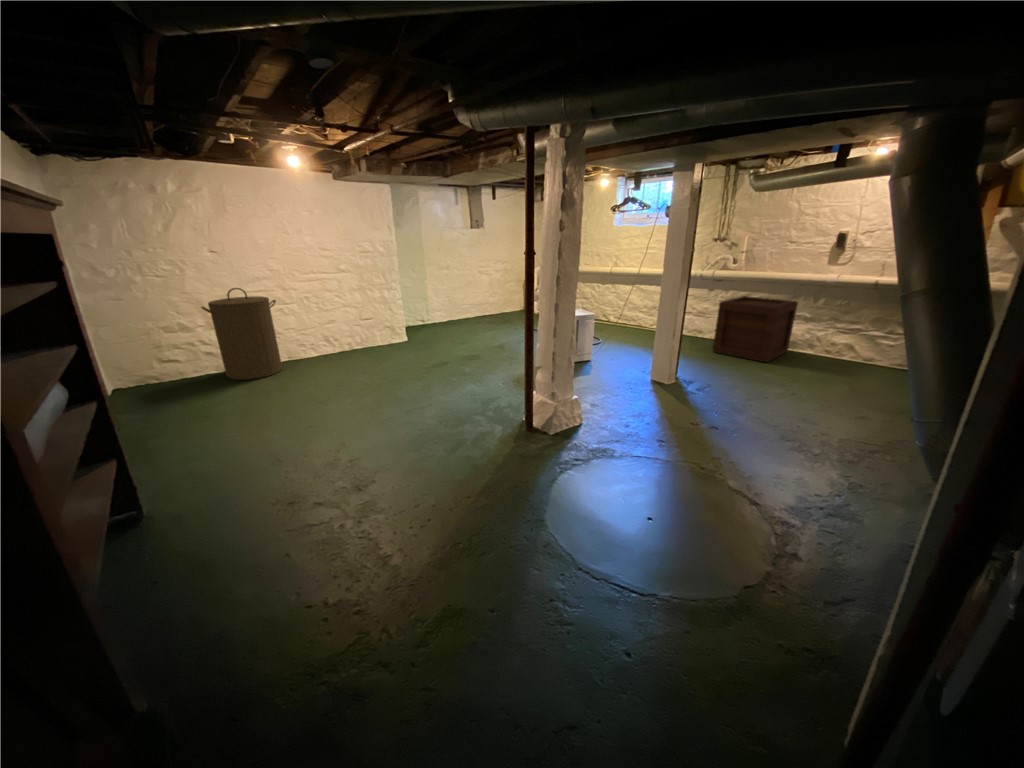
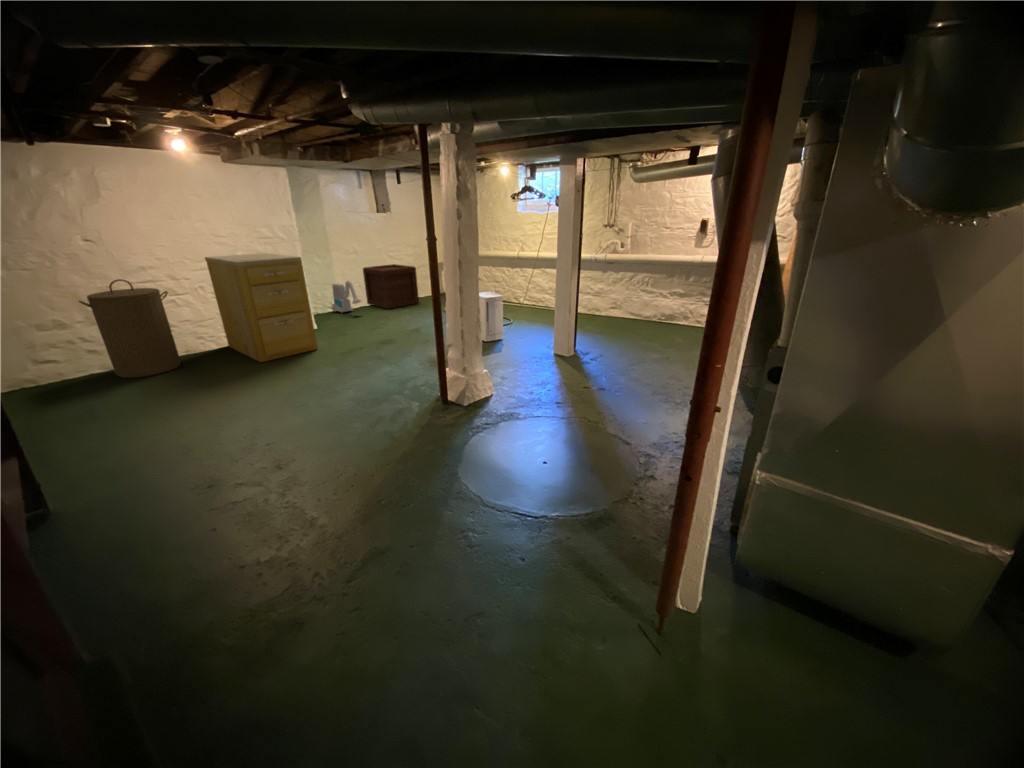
filing cabinet: none [311,265,406,372] -> present [205,253,317,362]
vacuum cleaner: none [423,293,450,325] -> present [332,280,361,313]
wooden crate: present [713,296,798,362] -> present [363,264,419,309]

